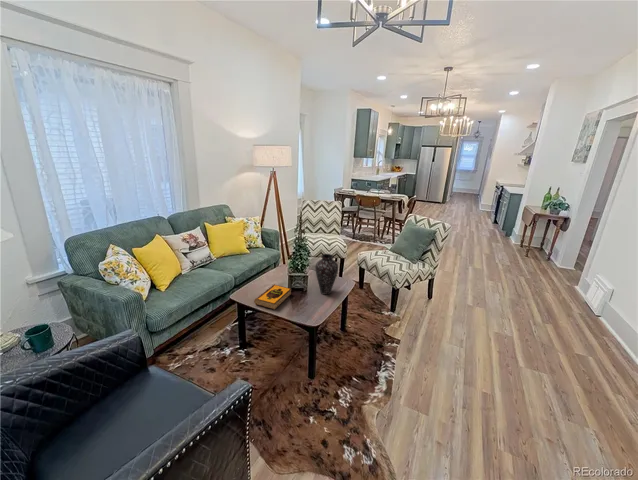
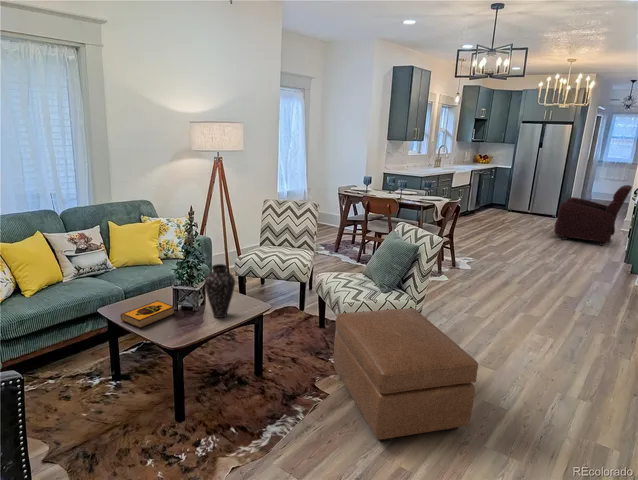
armchair: none [456,184,502,221] -> present [554,185,632,246]
ottoman: none [394,274,522,375] -> present [334,308,478,442]

